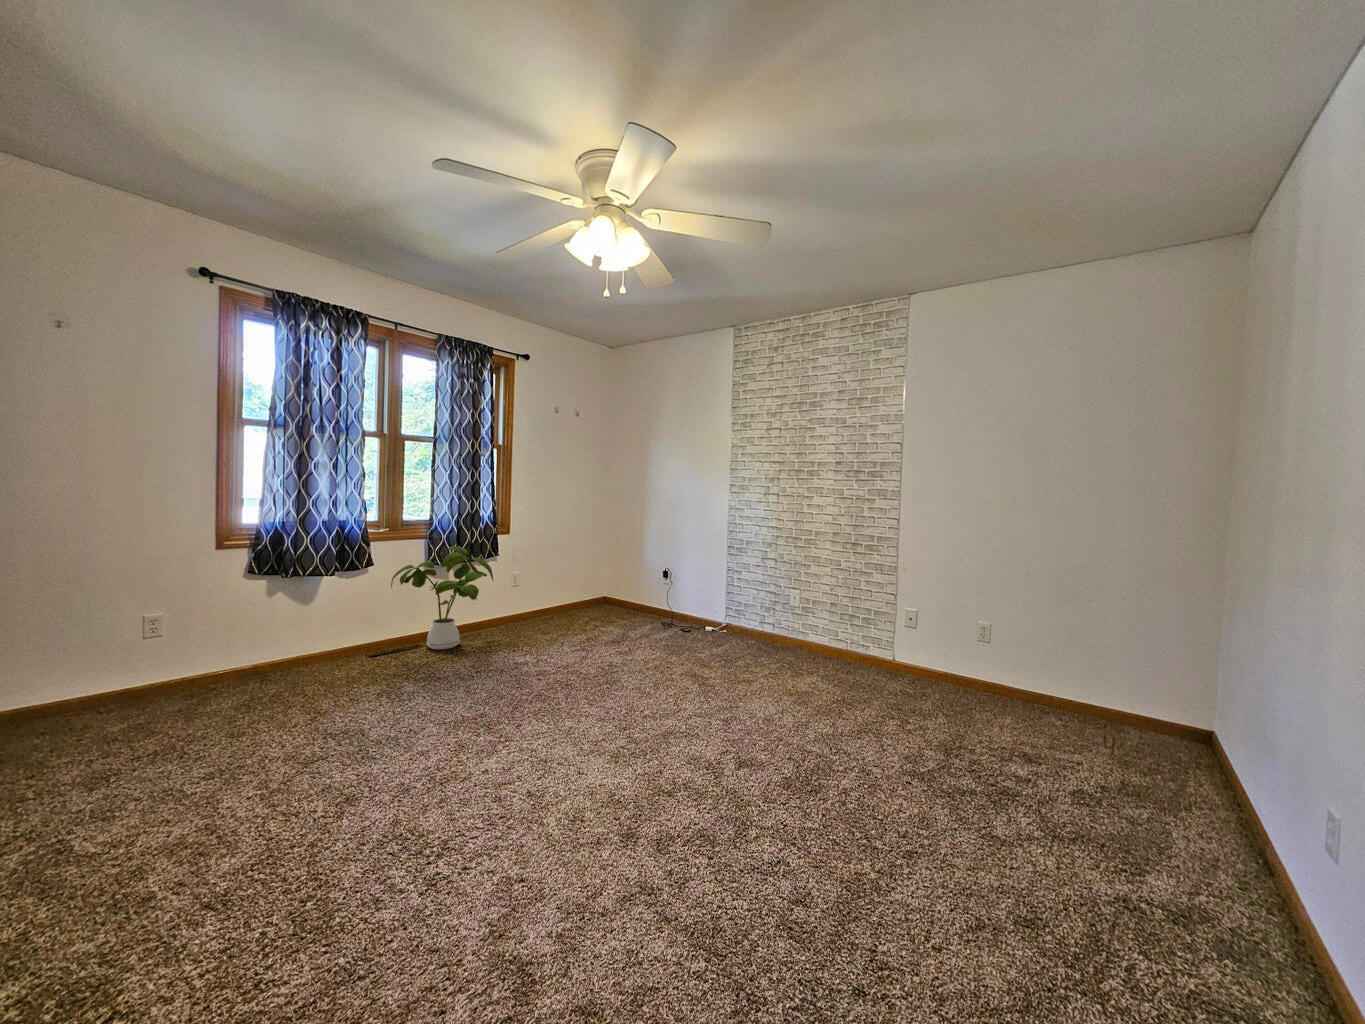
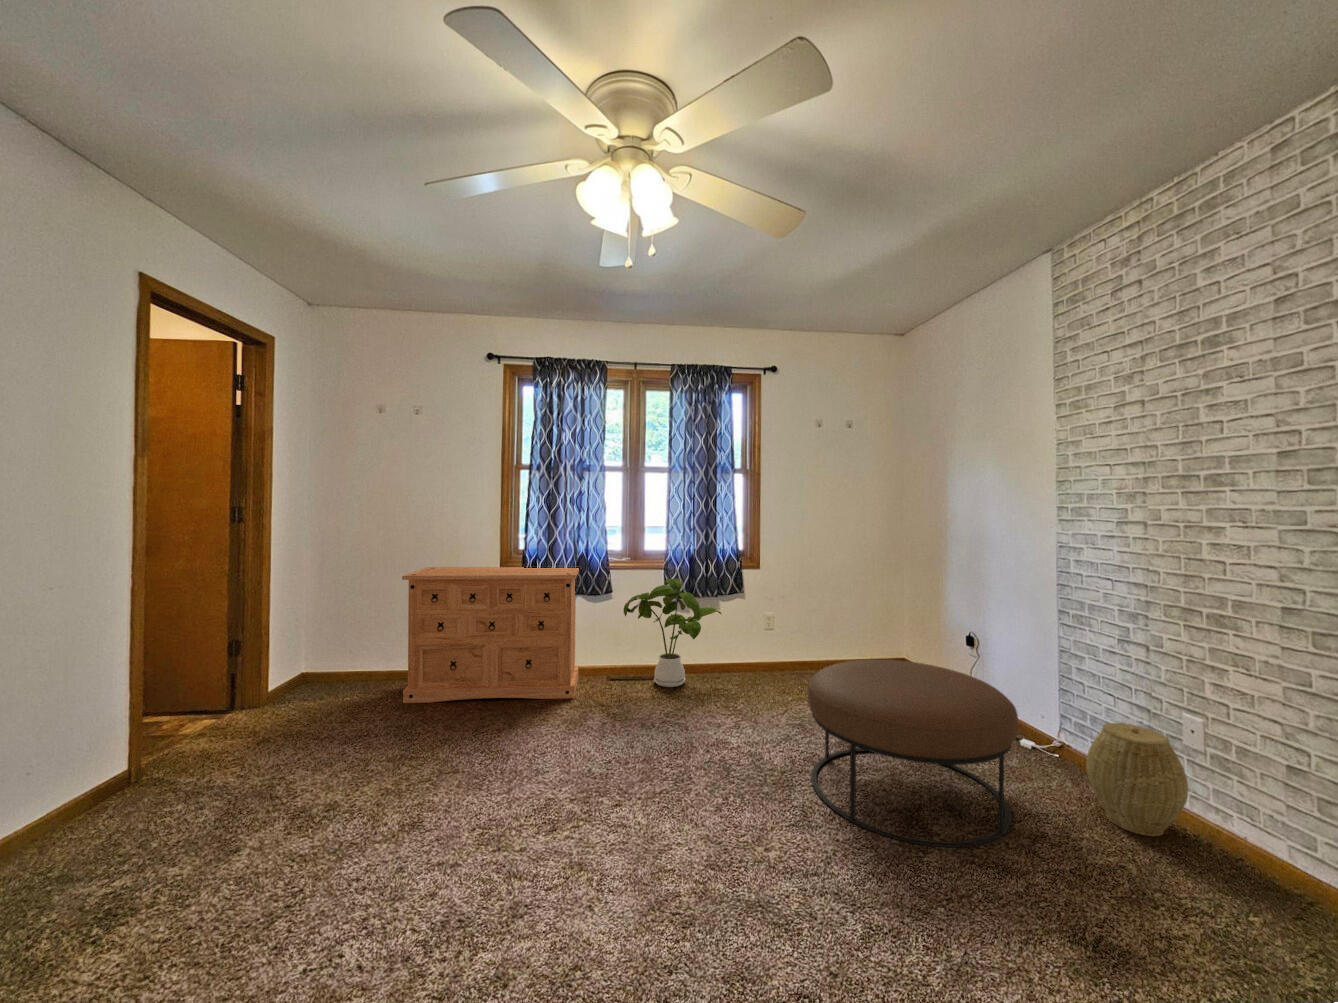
dresser: none [88,540,363,738] -> present [402,567,579,703]
ottoman: none [621,588,743,689] -> present [808,659,1018,847]
woven basket: none [757,602,798,655] -> present [1086,723,1188,836]

